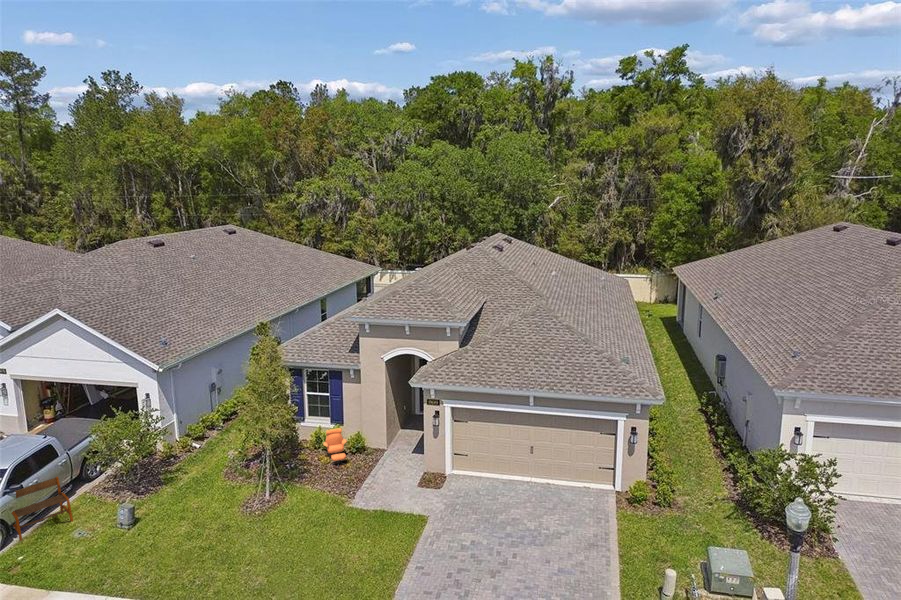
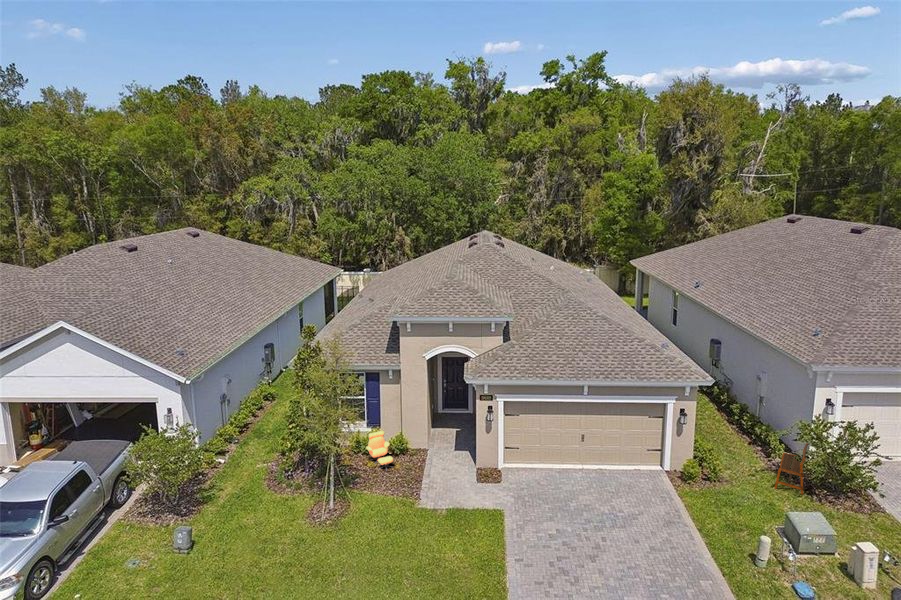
bench: present [11,477,73,541] -> present [775,443,808,494]

